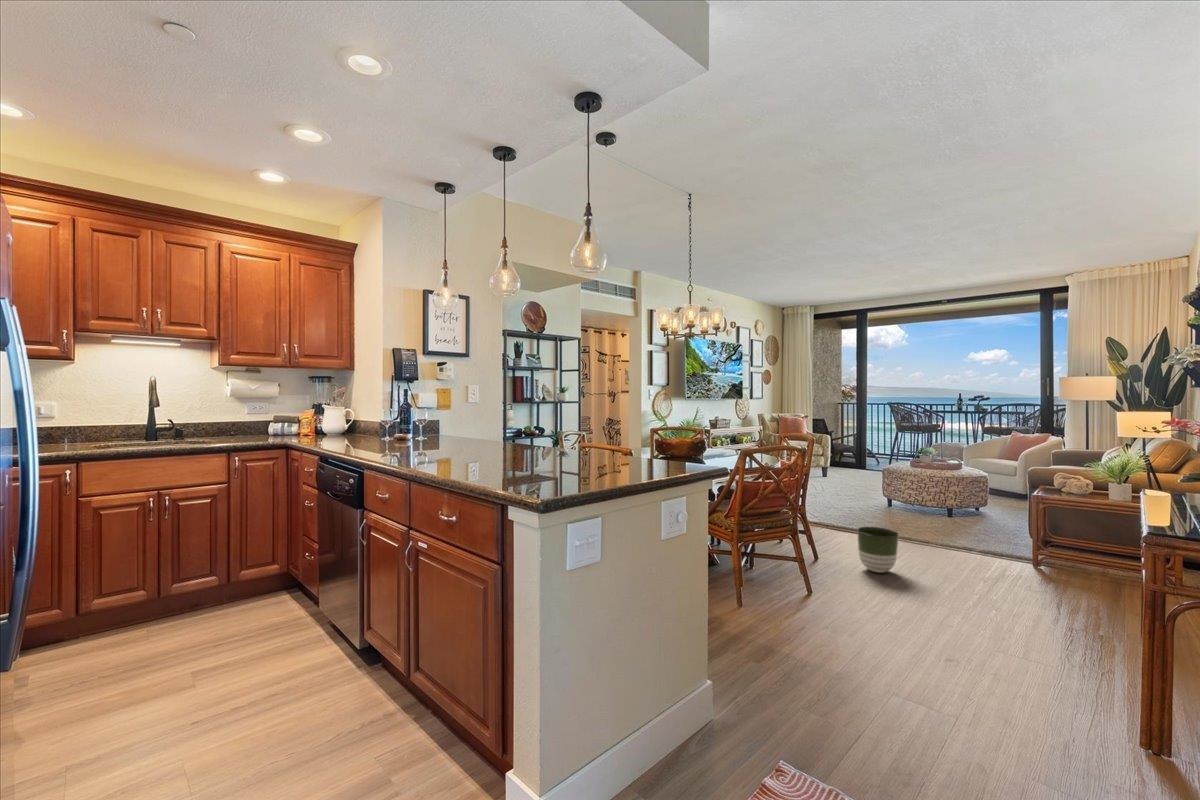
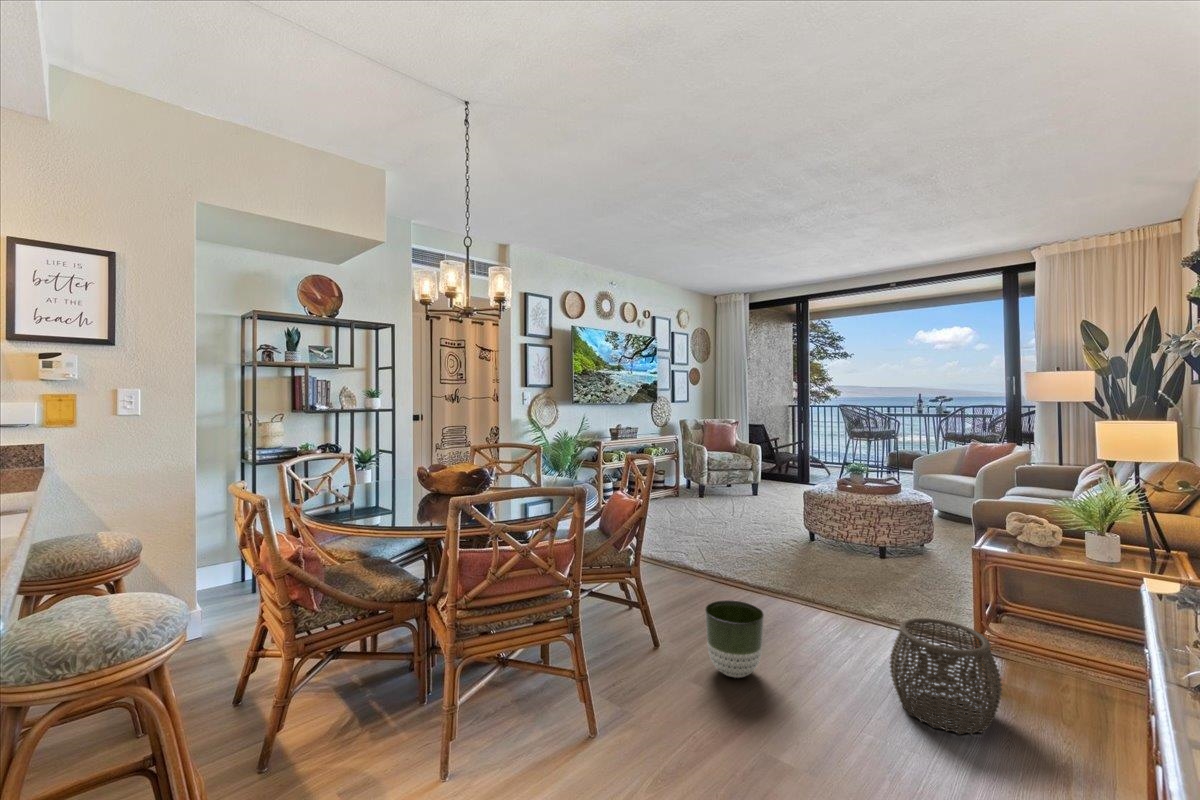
woven basket: none [984,533,1057,596] -> present [890,618,1002,735]

